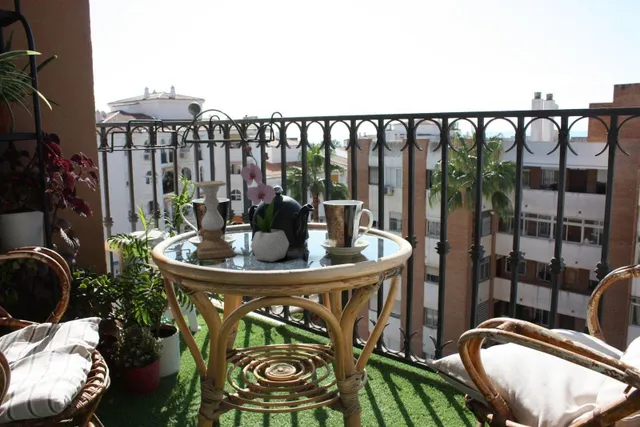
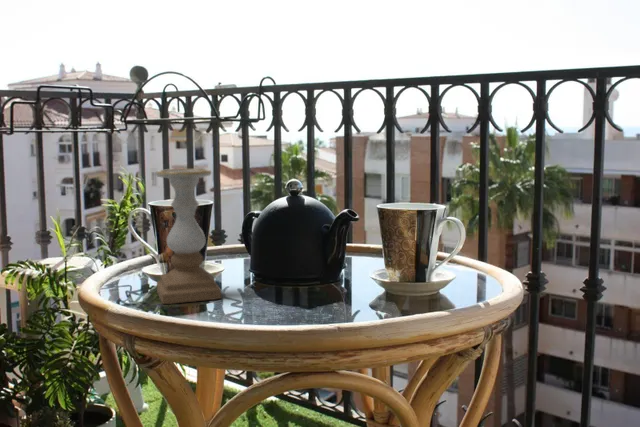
flower arrangement: present [241,147,289,262] -> none [242,106,329,309]

